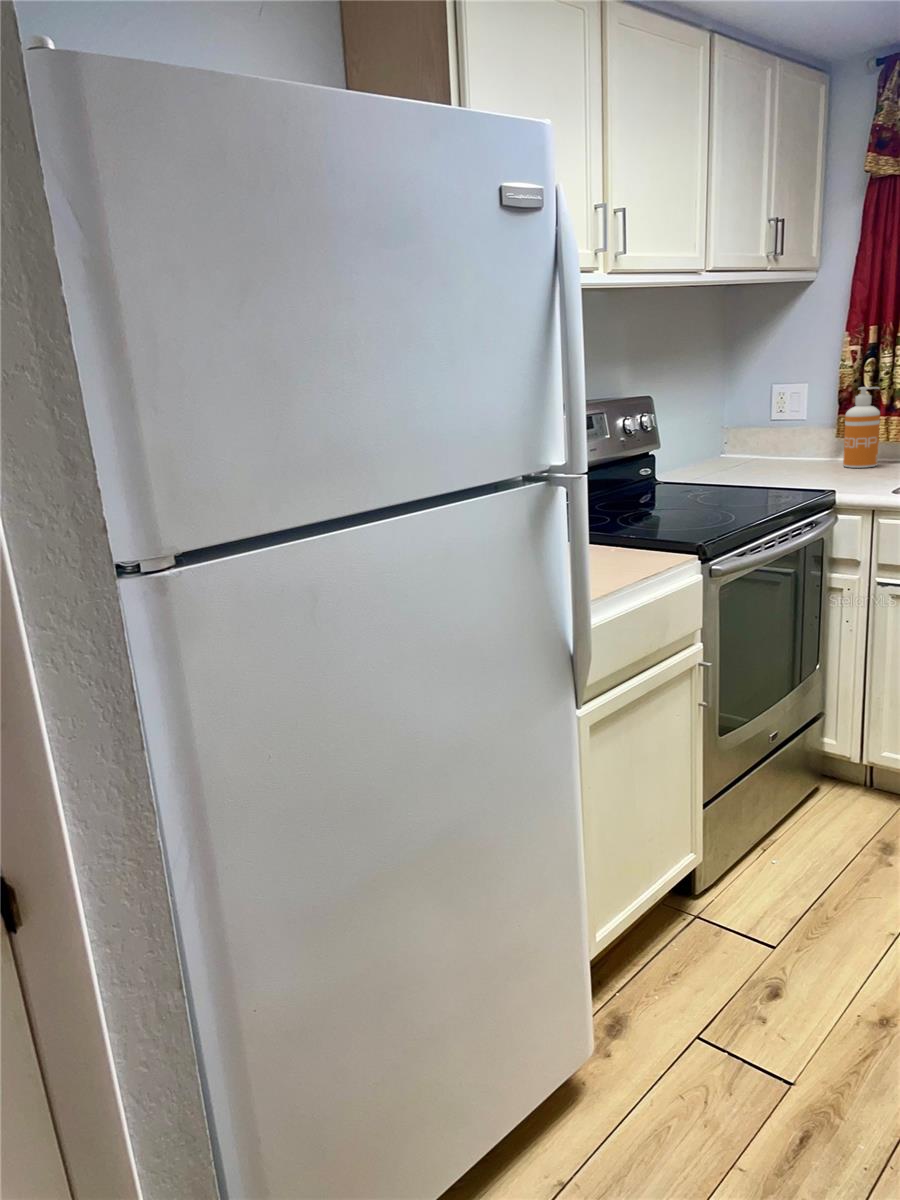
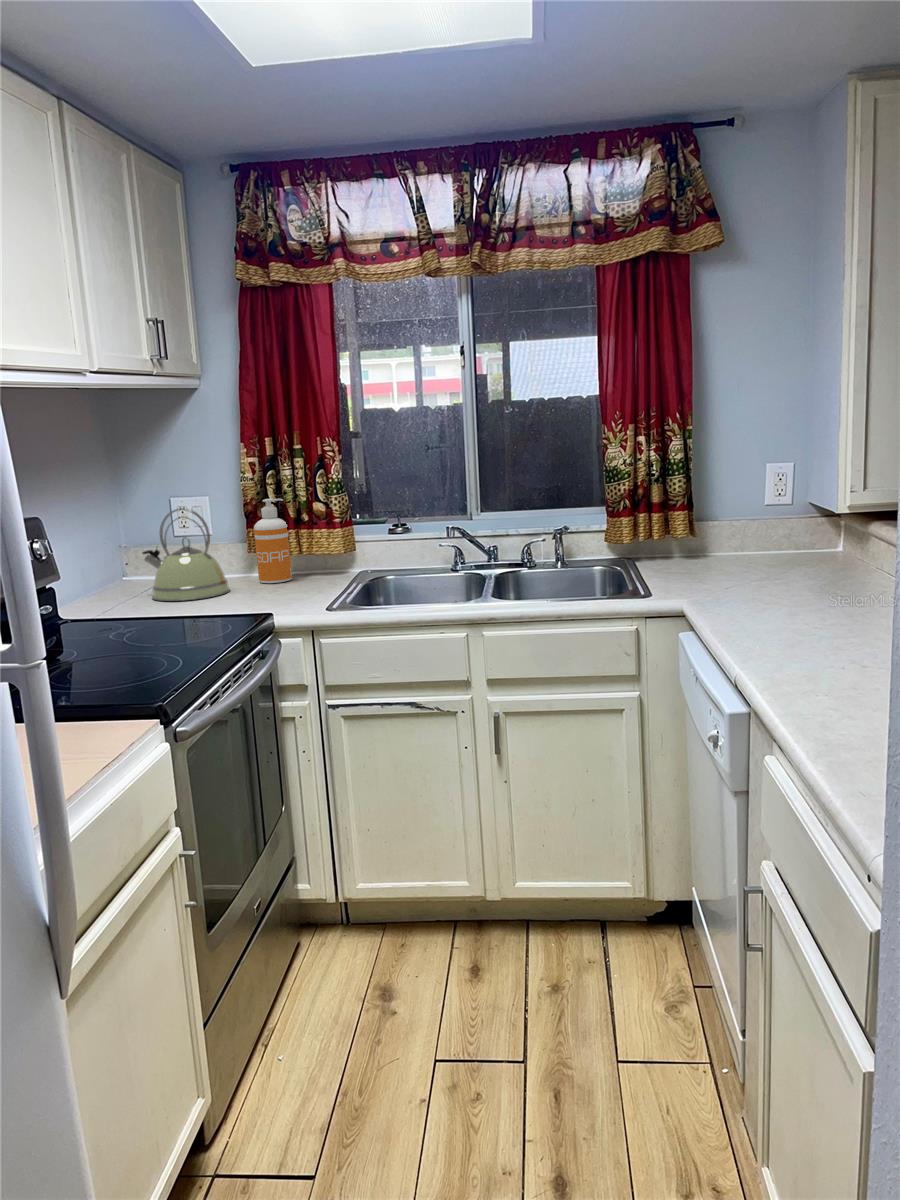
kettle: none [739,394,812,476] -> present [142,508,230,601]

